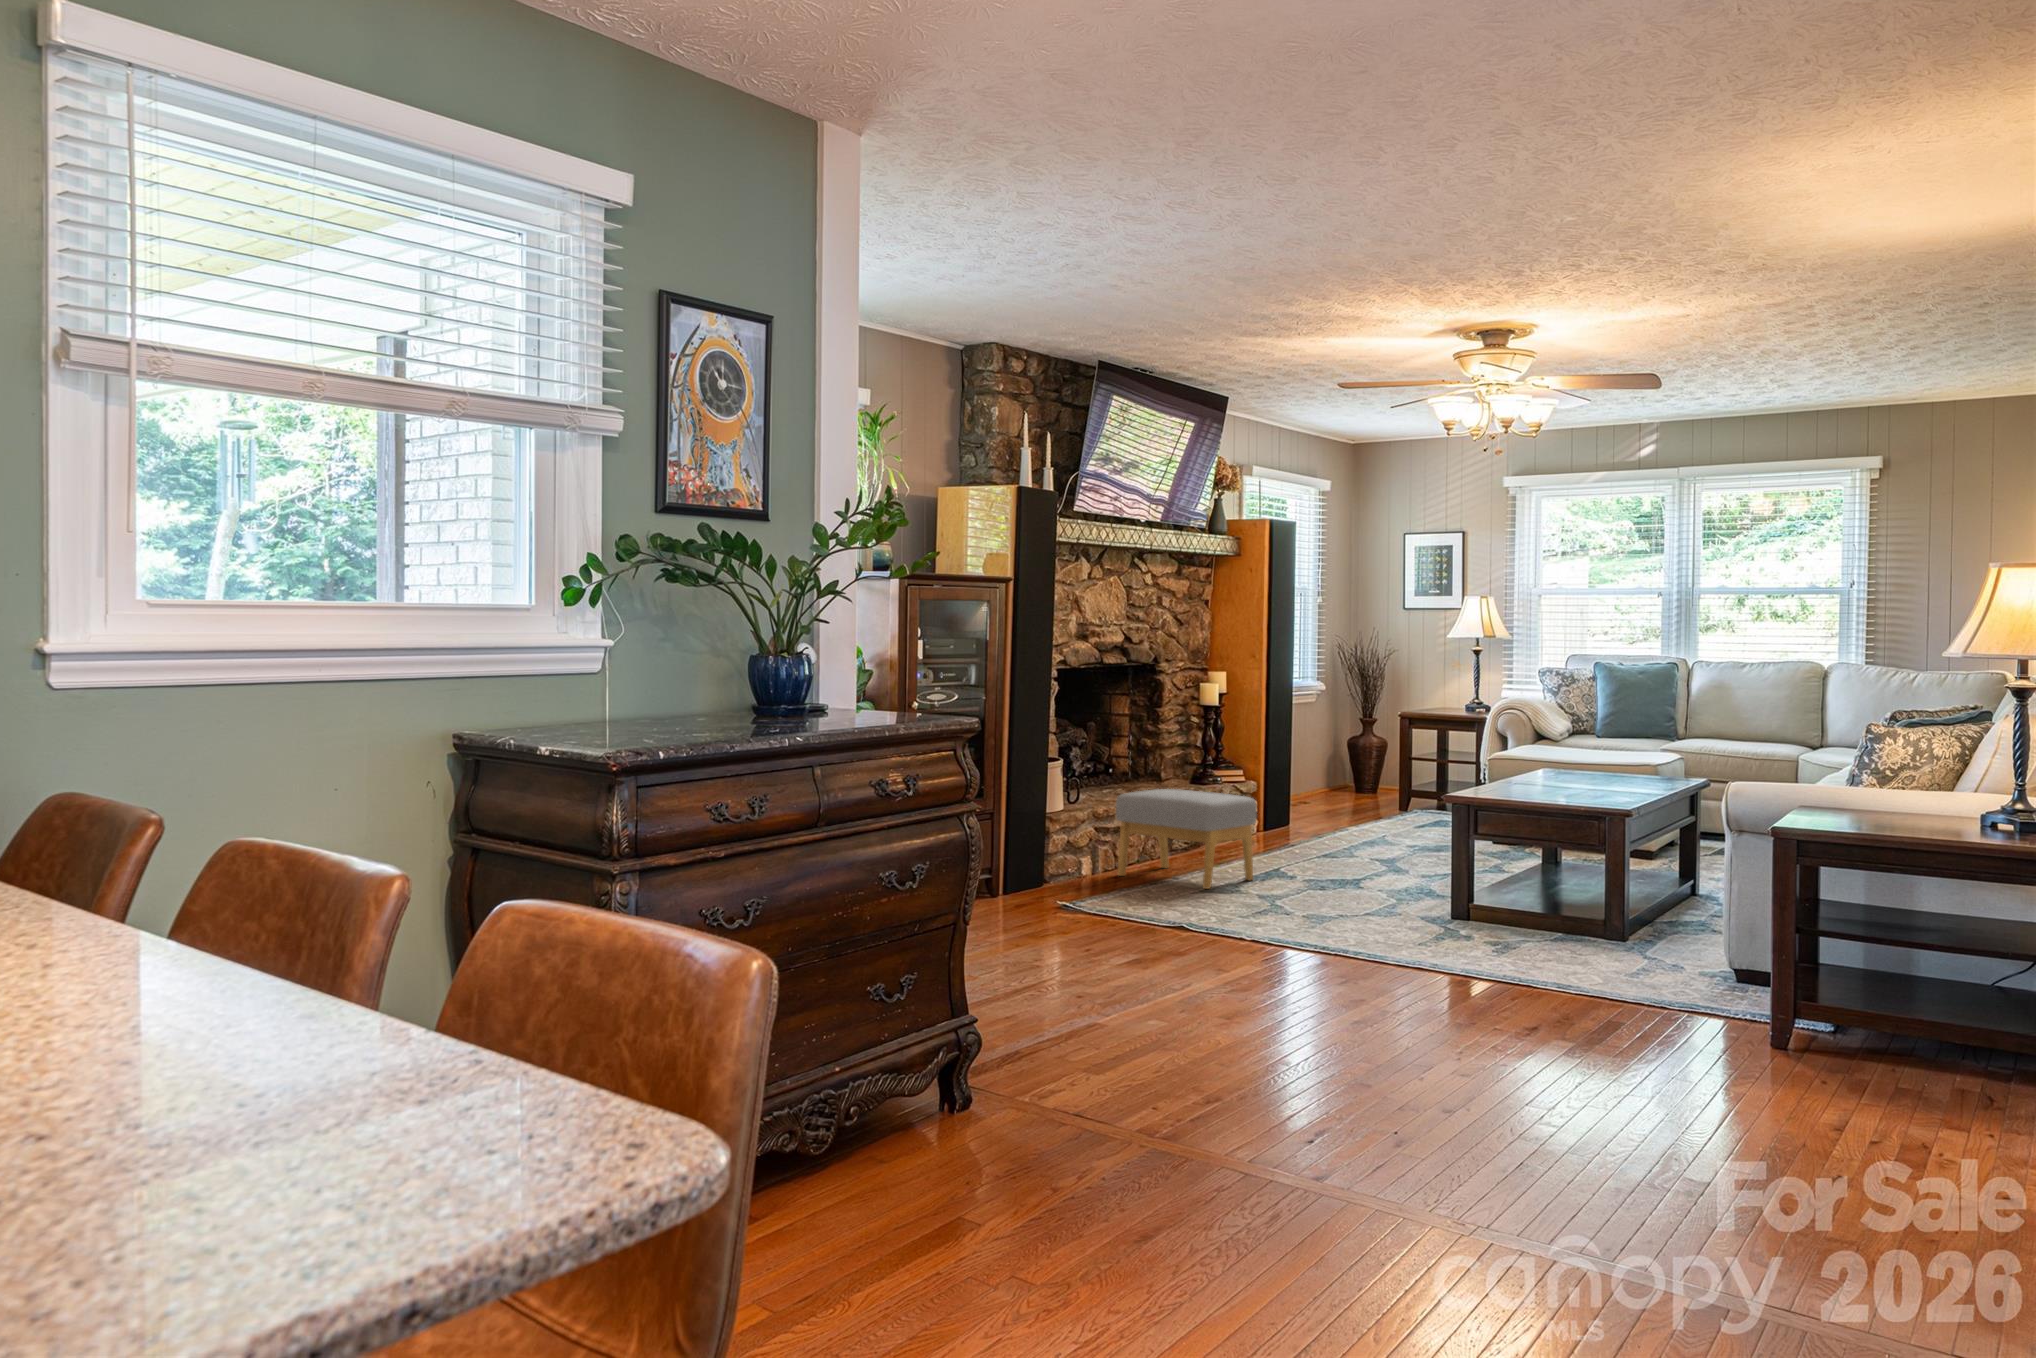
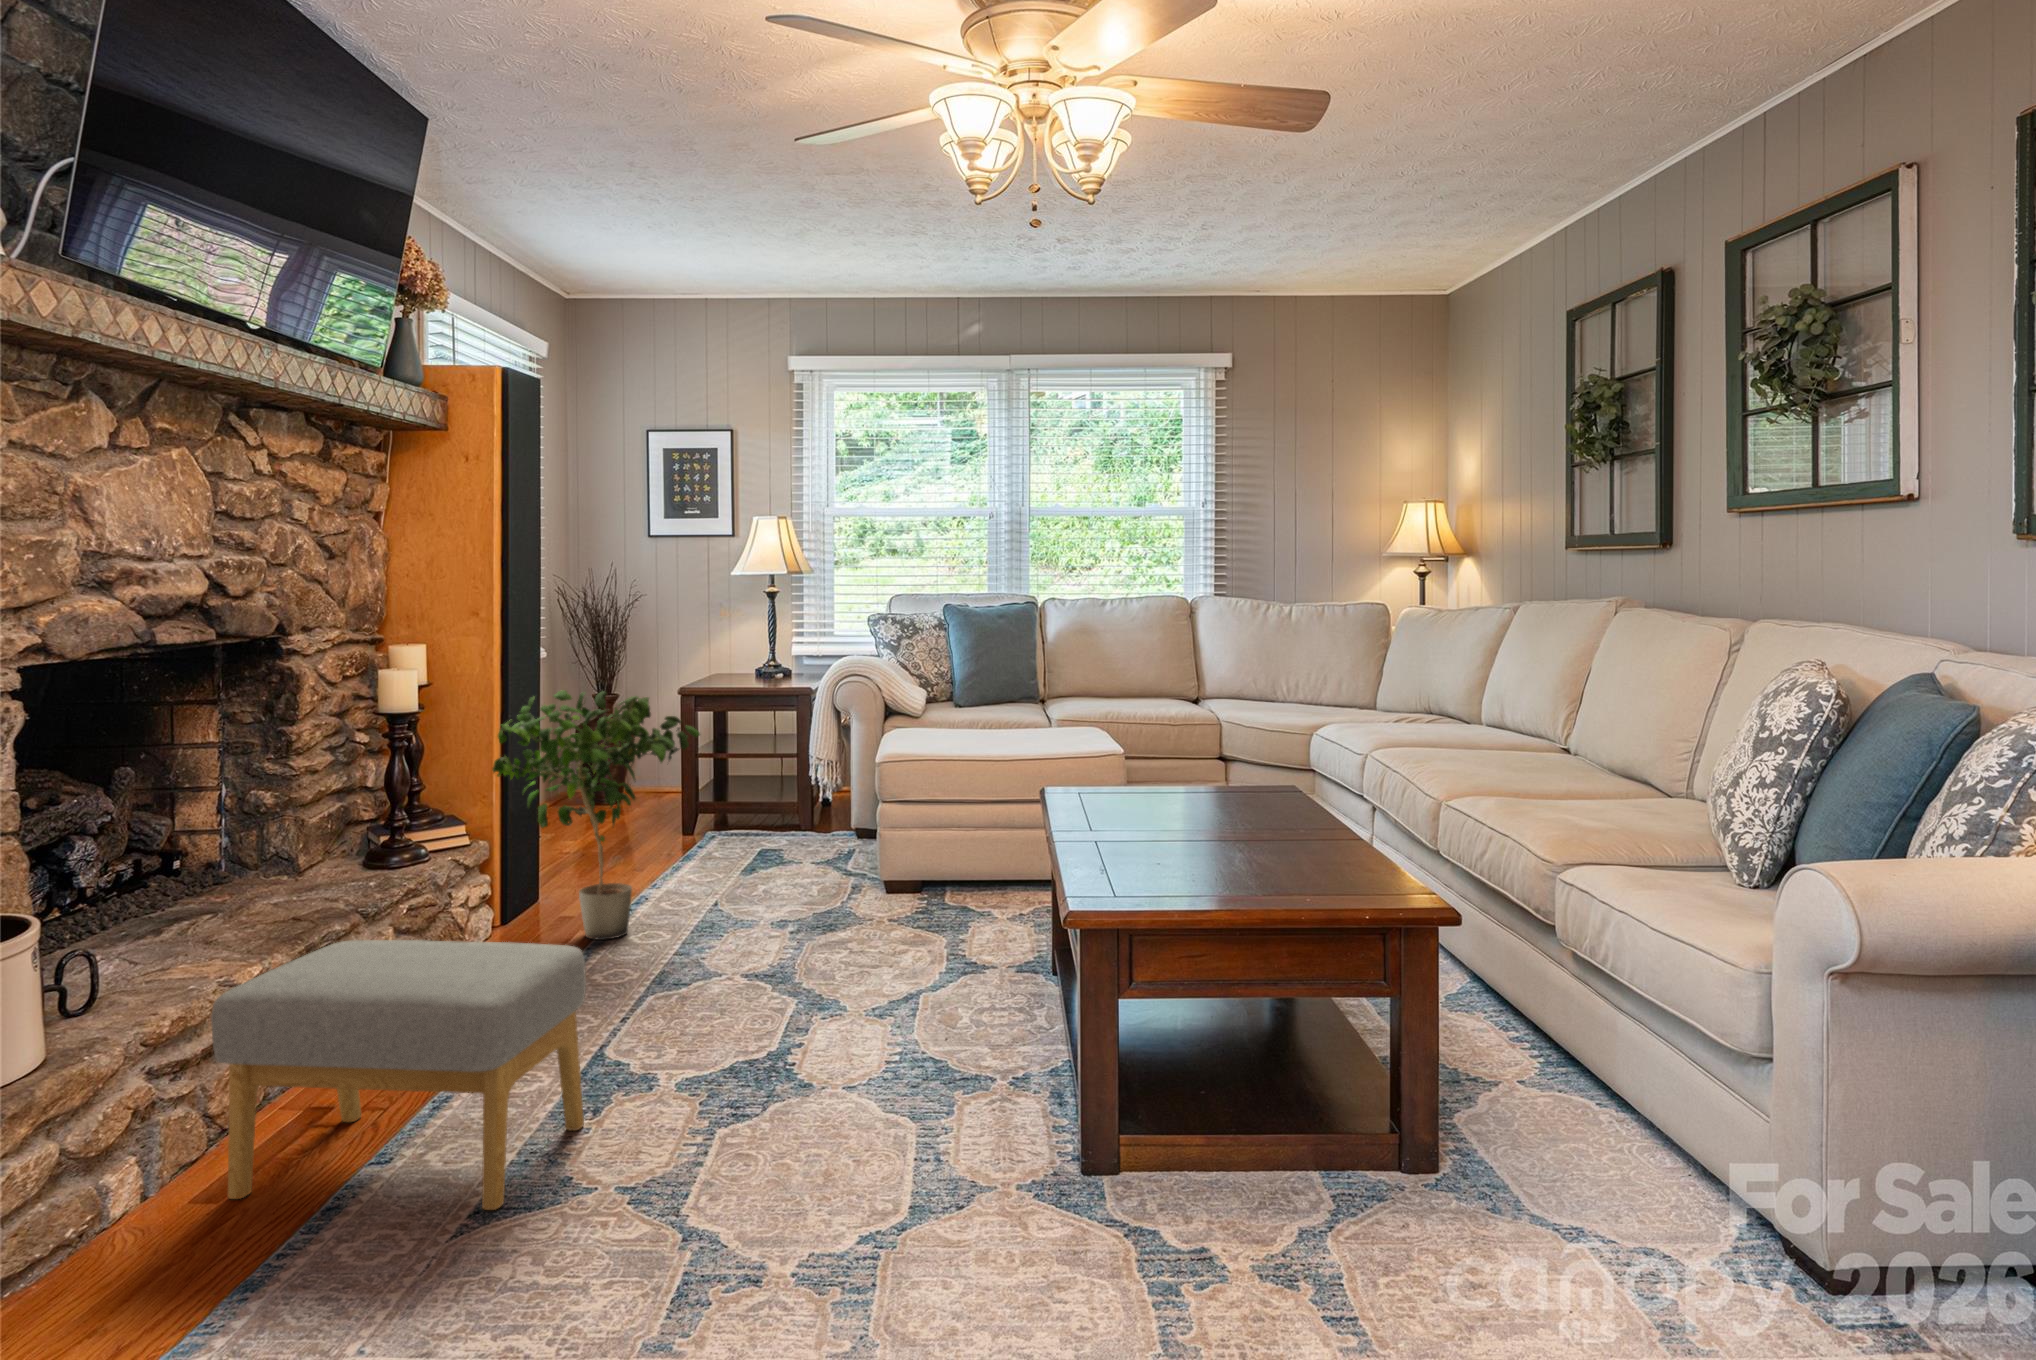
potted plant: none [1252,700,1365,841] -> present [492,690,700,940]

